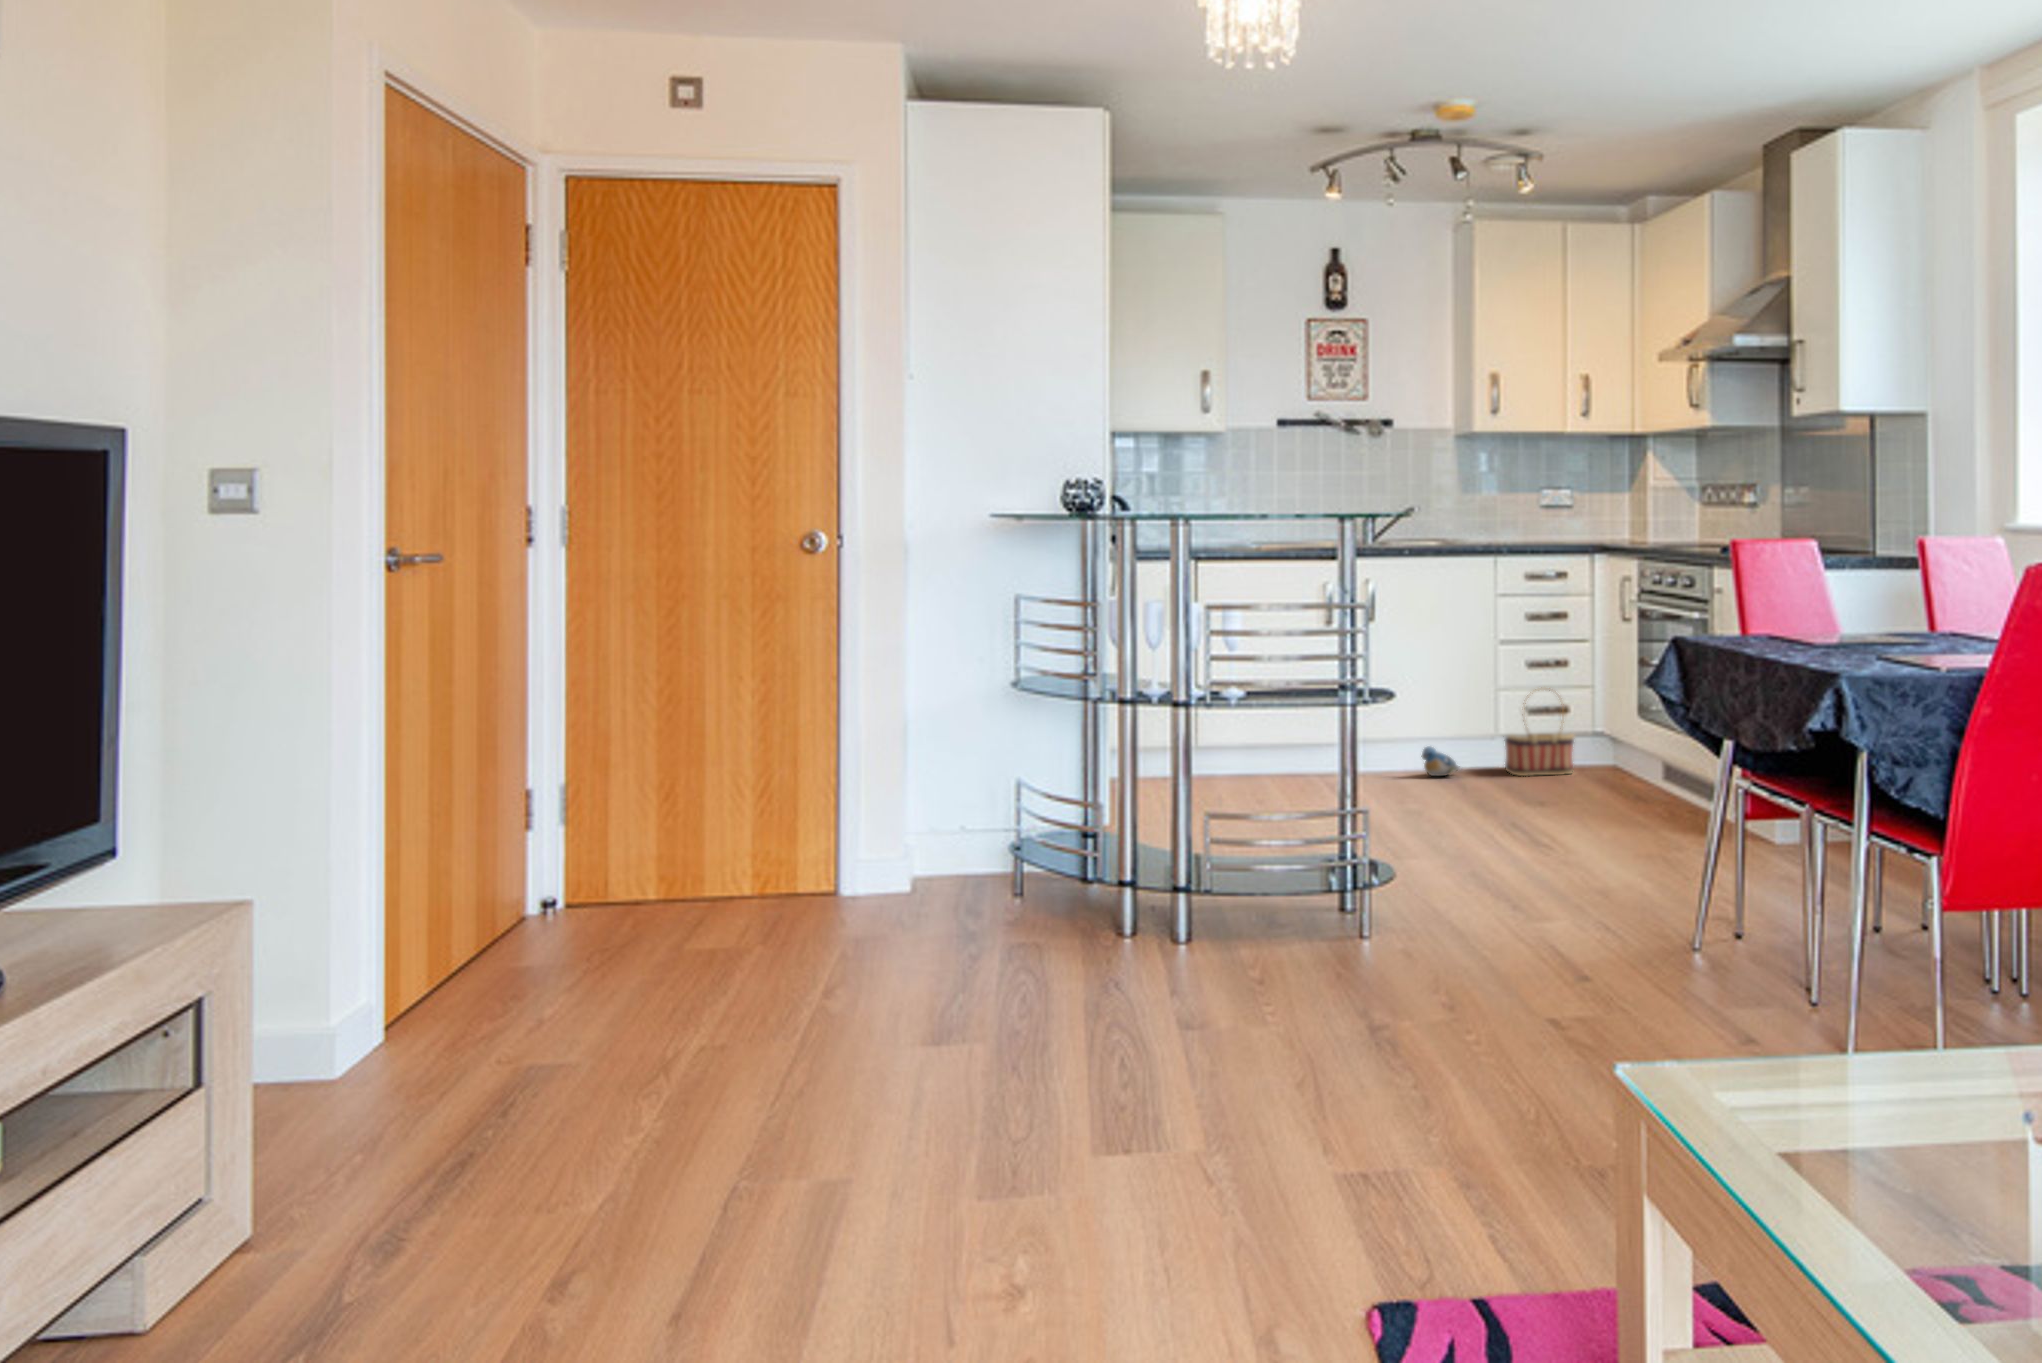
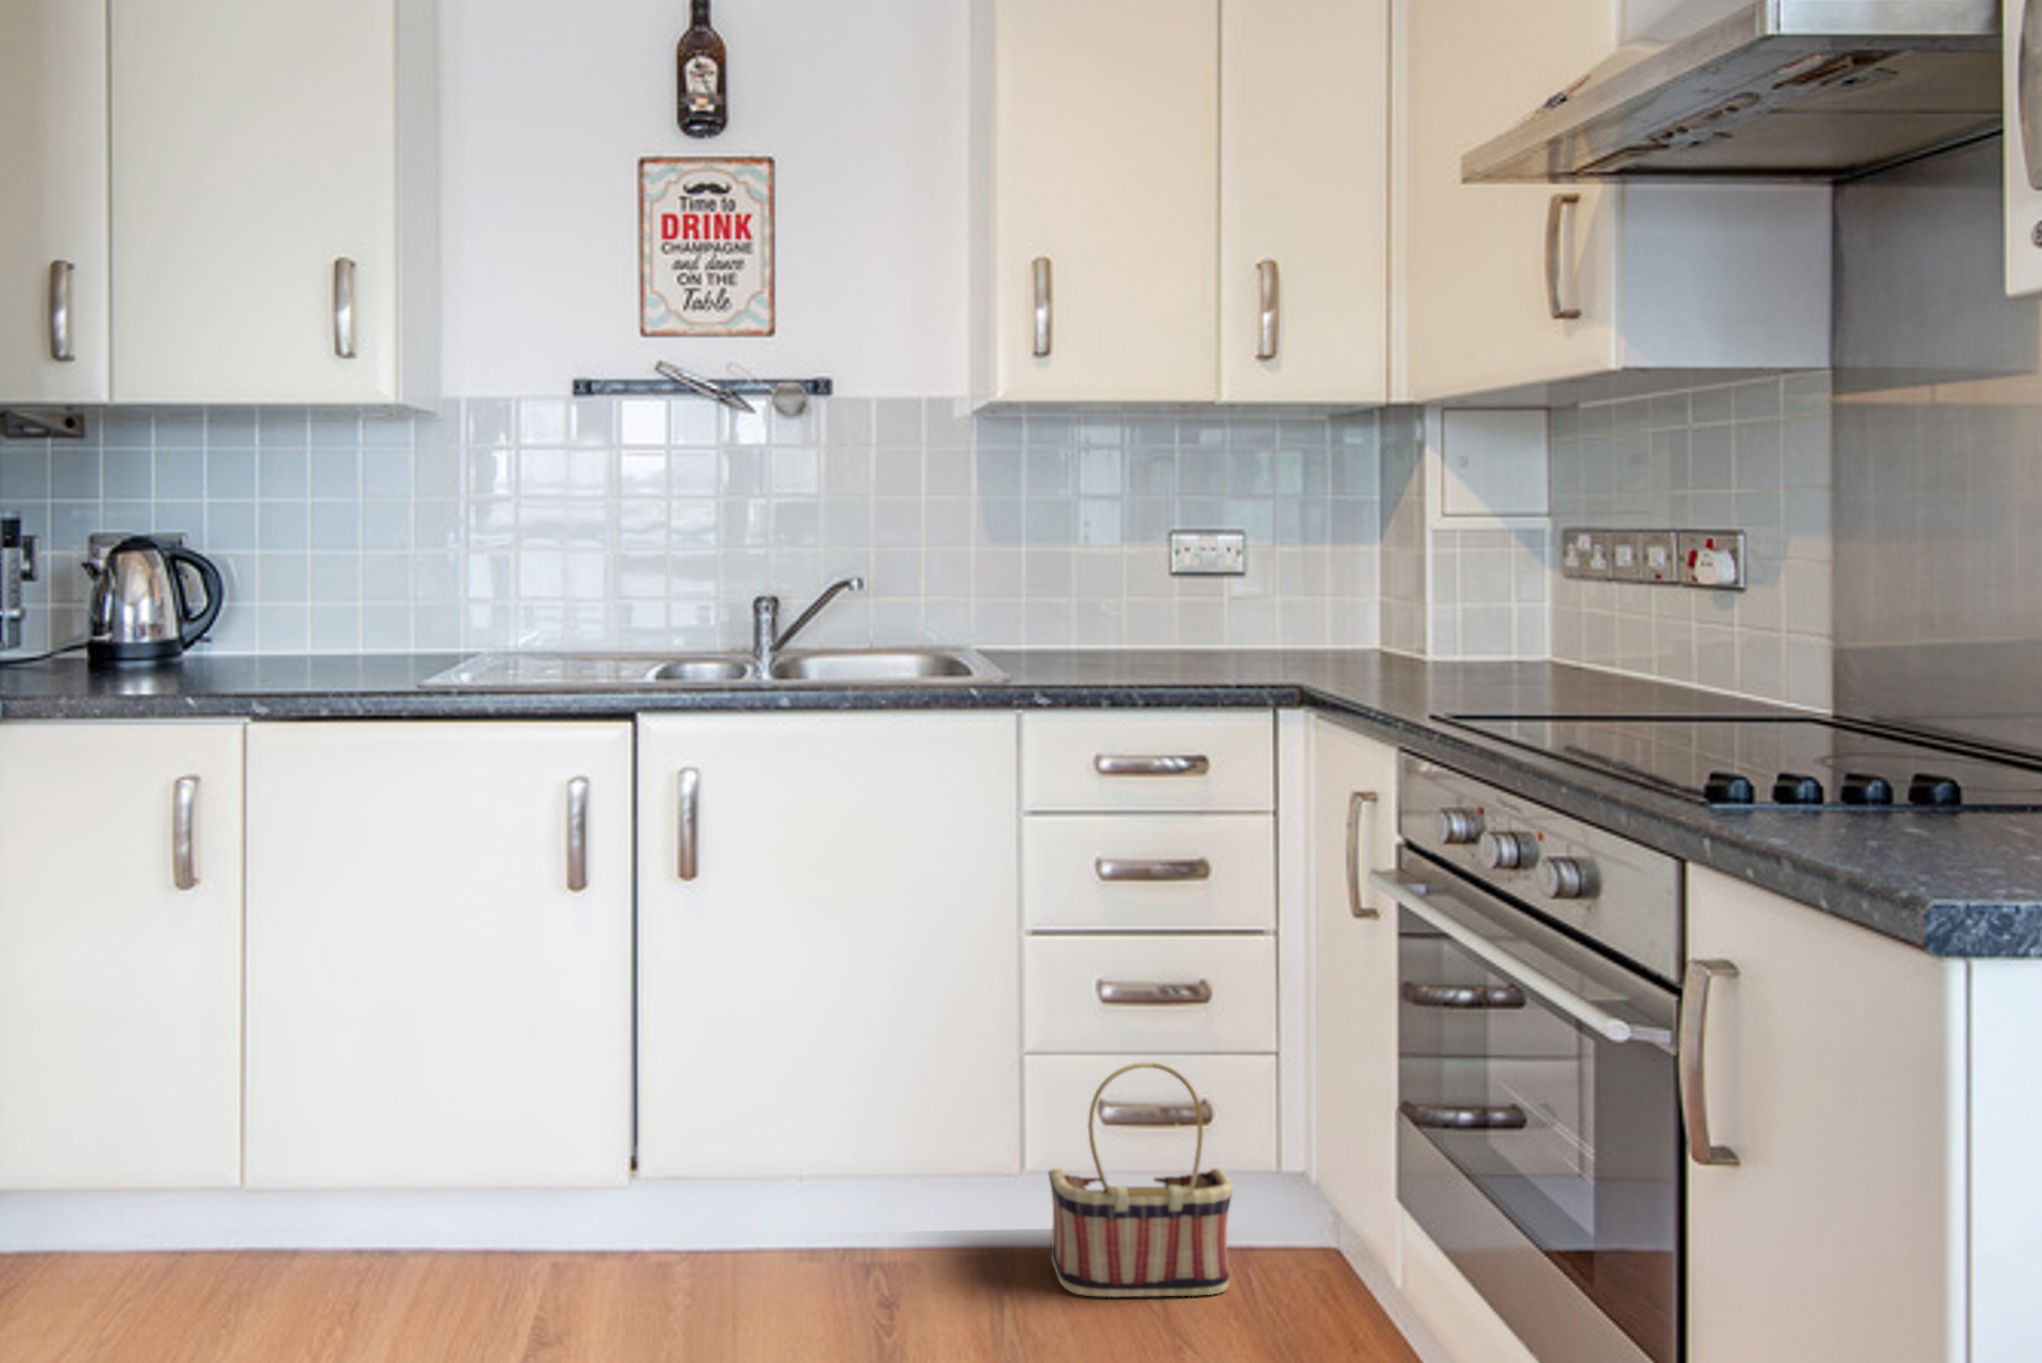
plush toy: present [1421,746,1460,776] -> none [819,1202,928,1284]

